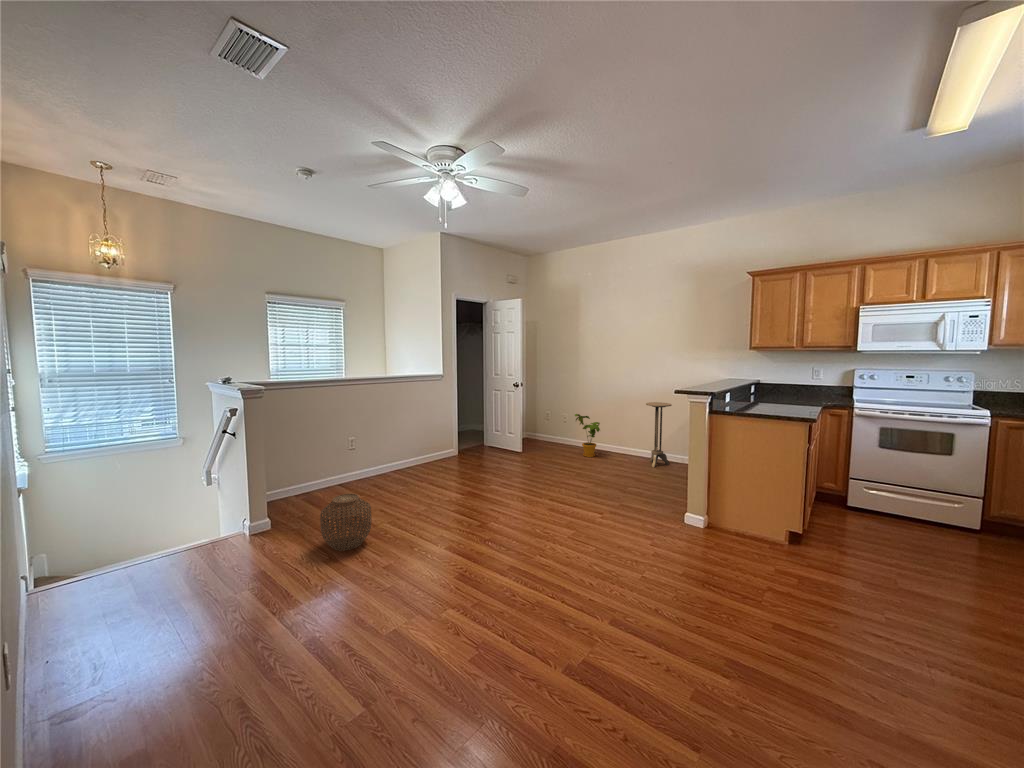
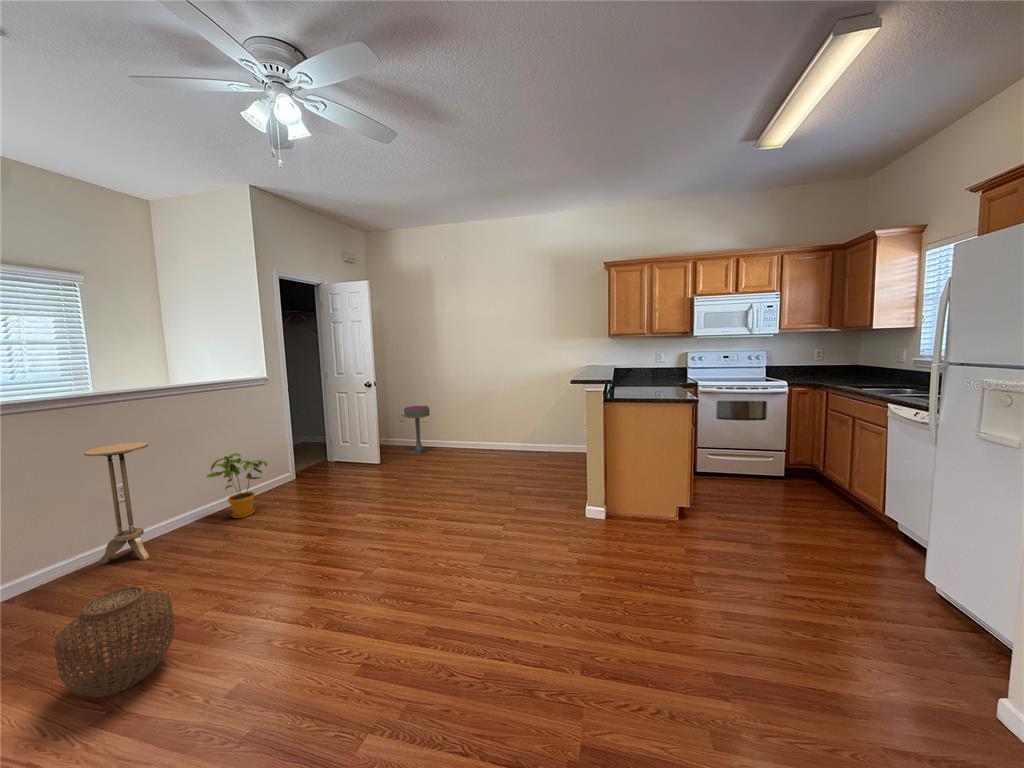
side table: present [646,402,672,467] -> present [84,442,149,564]
bar stool: none [544,406,567,449] -> present [404,406,430,454]
house plant: present [575,414,600,457] -> present [207,453,267,518]

